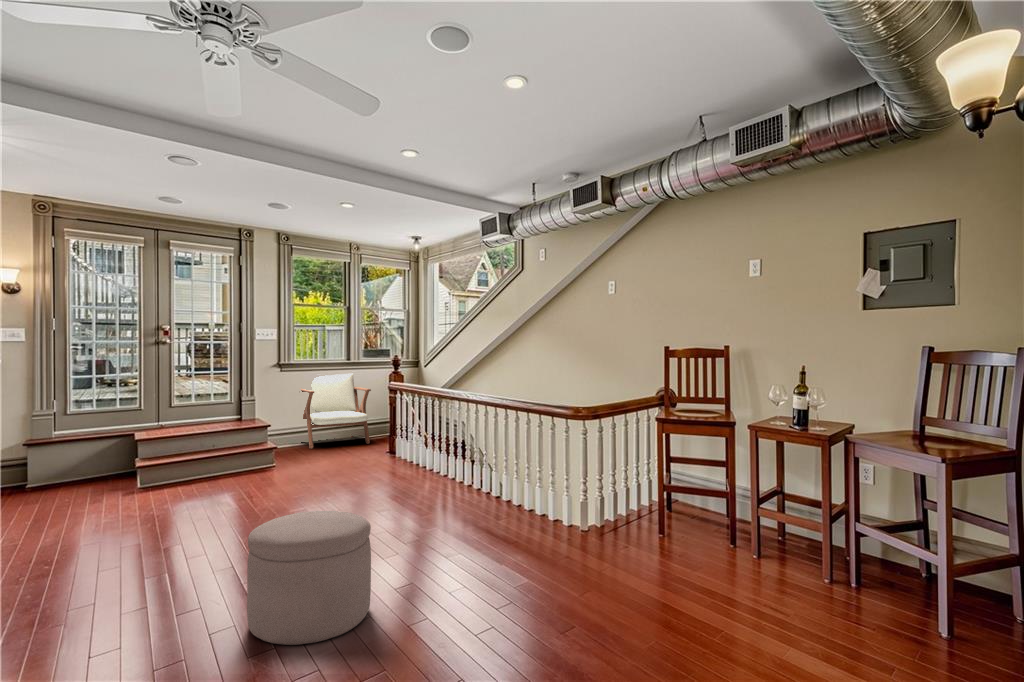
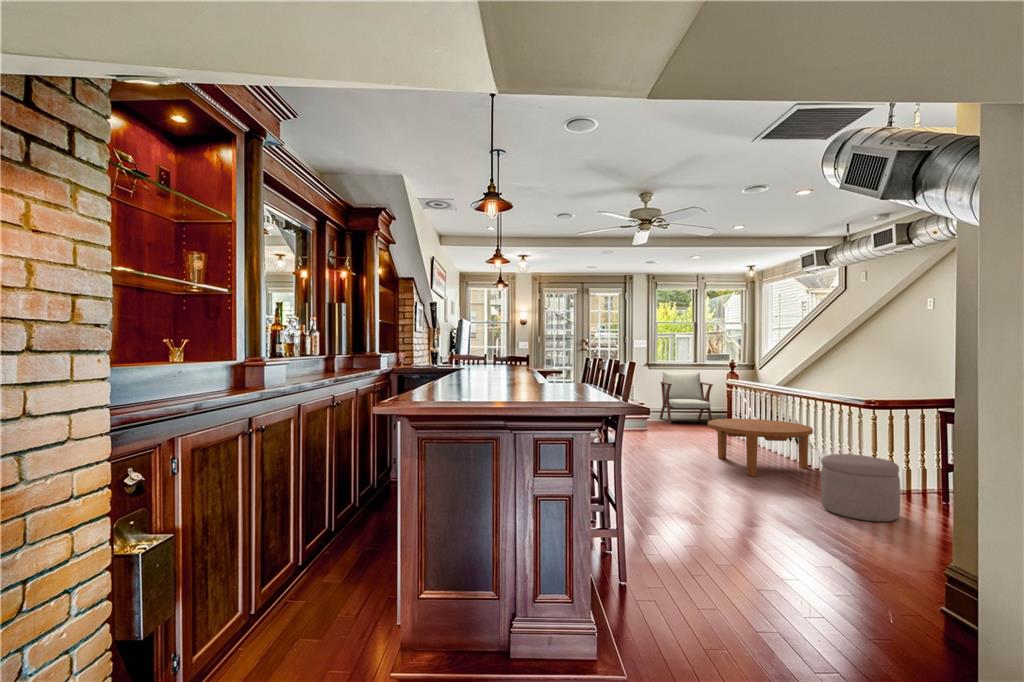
coffee table: none [367,437,506,529] -> present [708,419,813,476]
ottoman: present [247,511,371,645] -> present [821,454,900,521]

